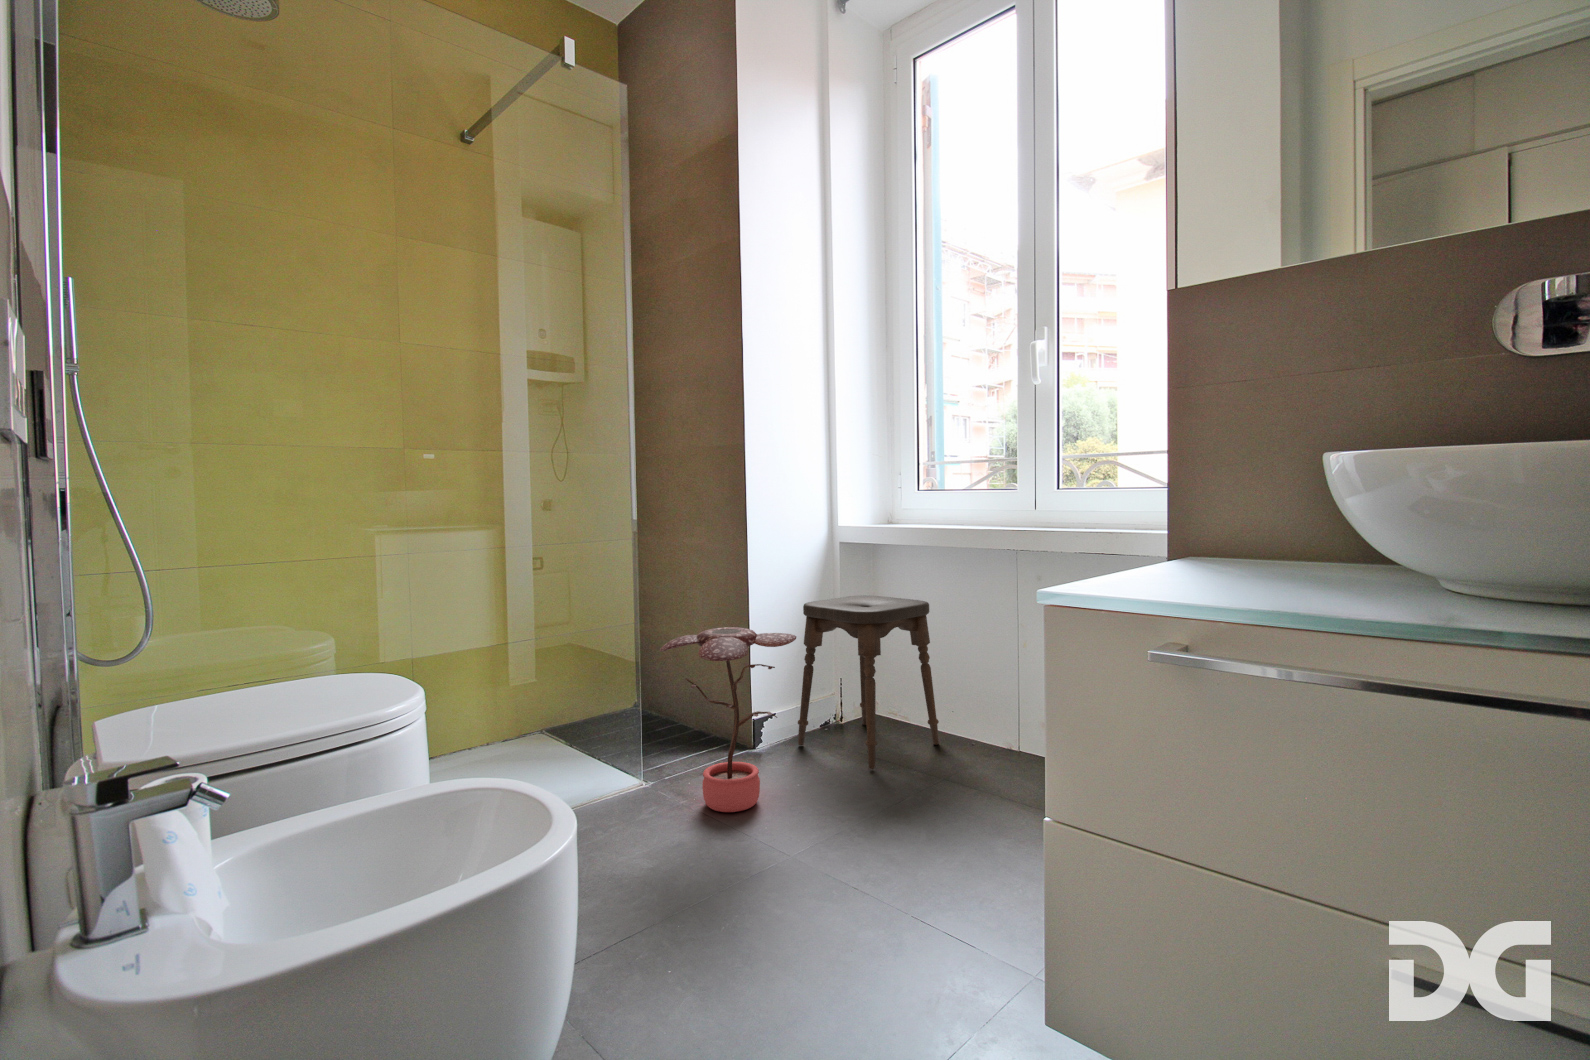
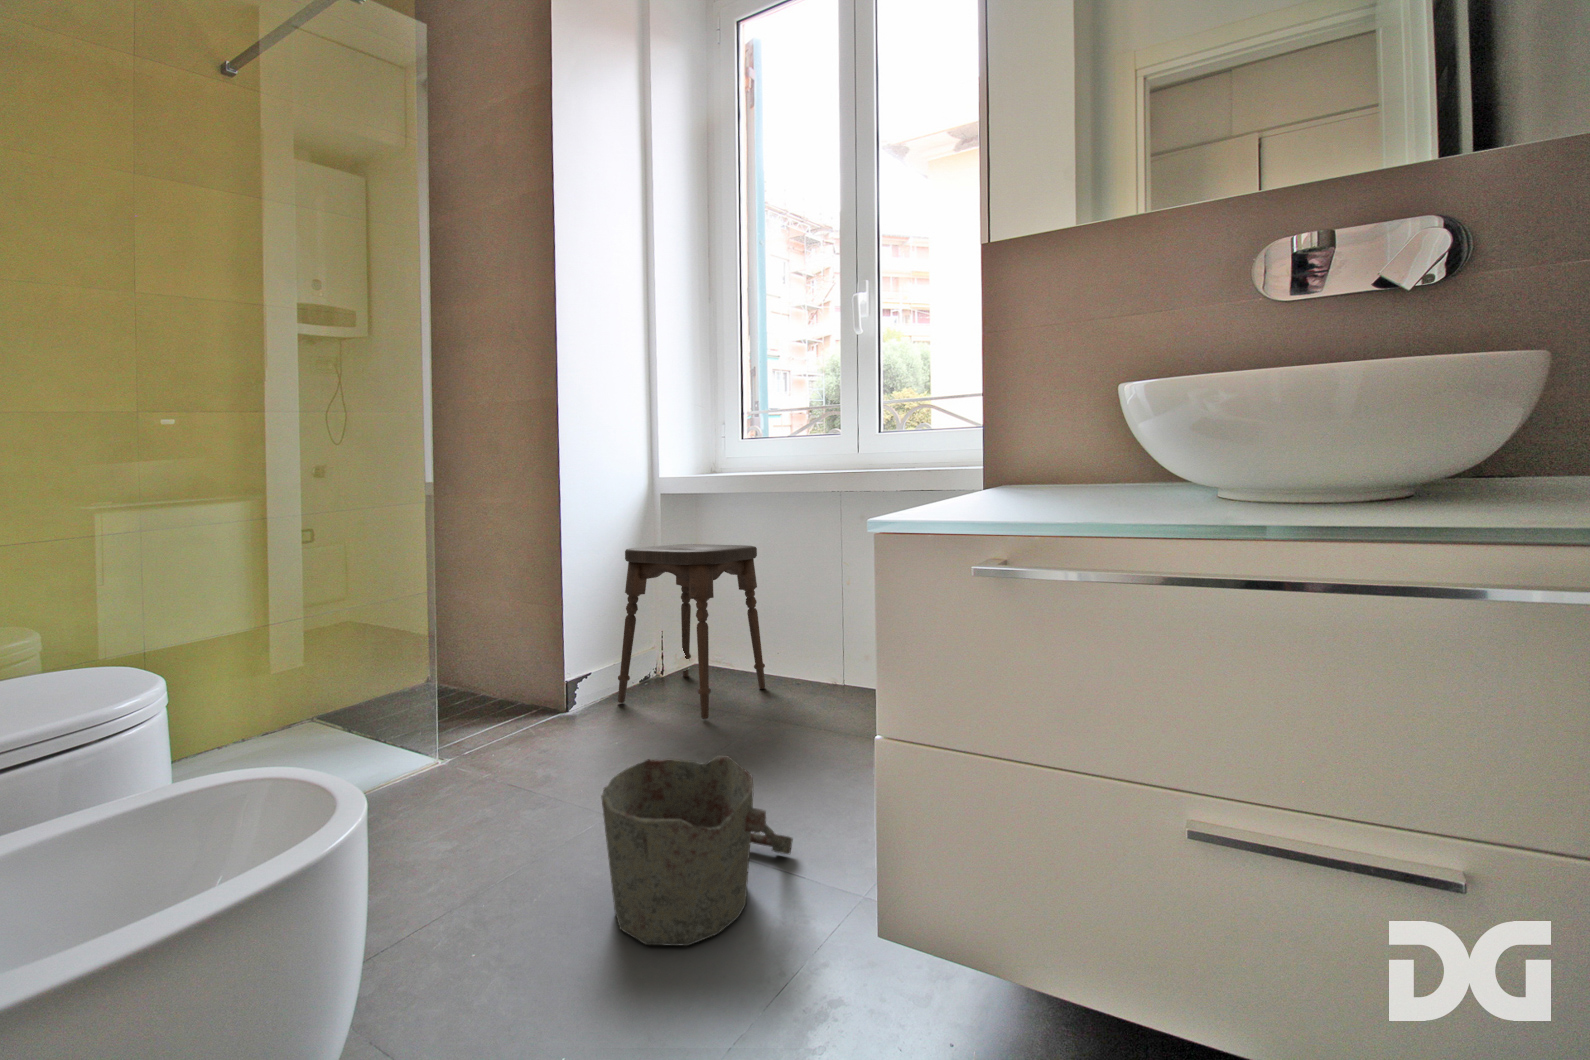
potted plant: present [659,627,796,812] -> none [446,566,628,790]
bucket: none [760,797,915,934] -> present [601,755,793,946]

